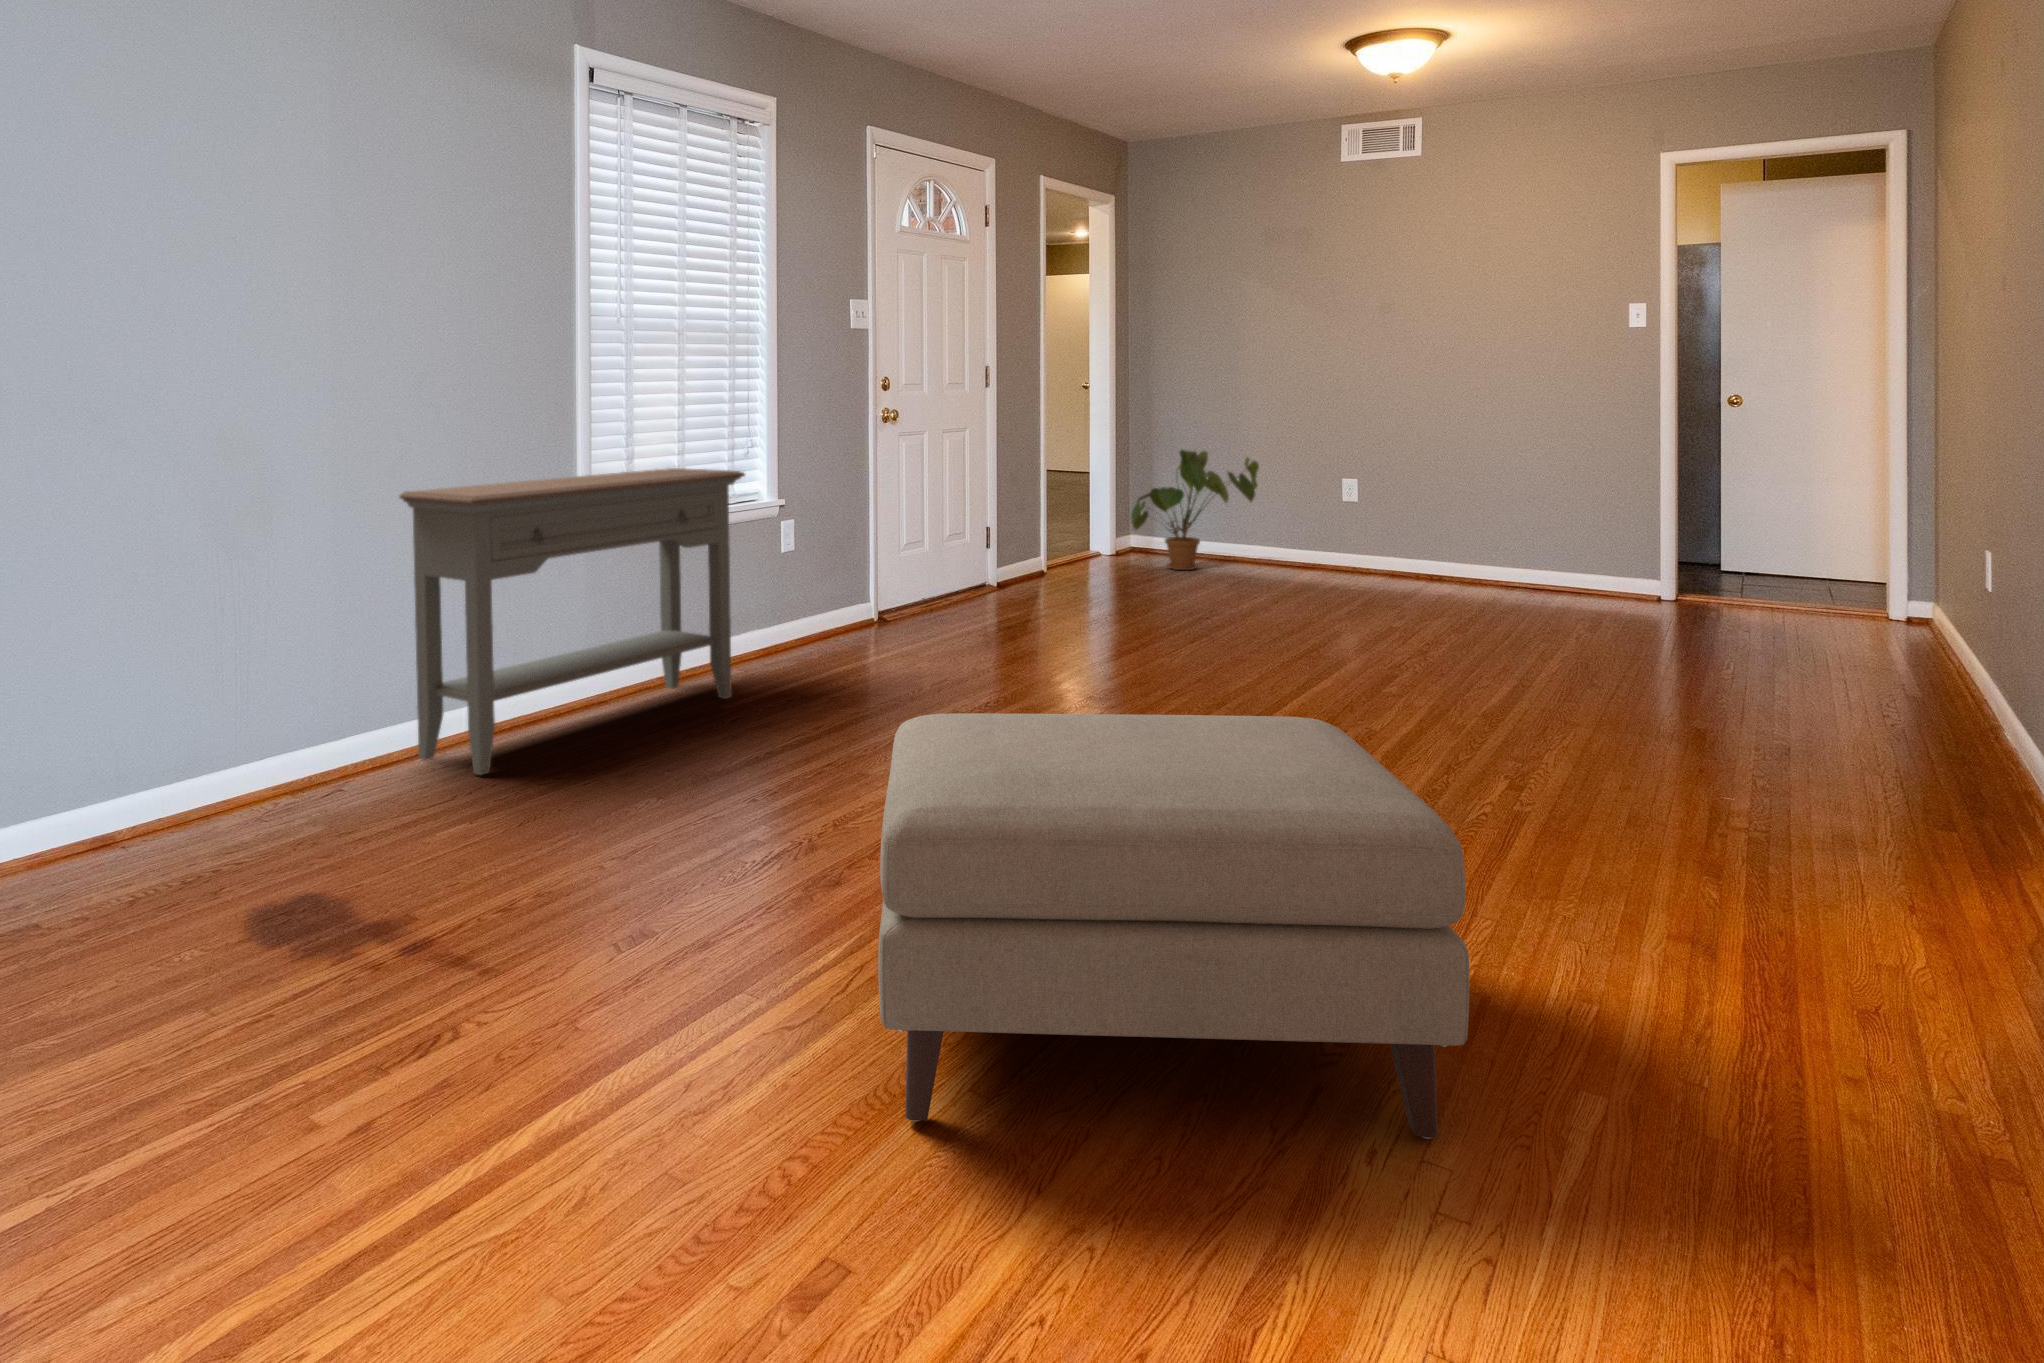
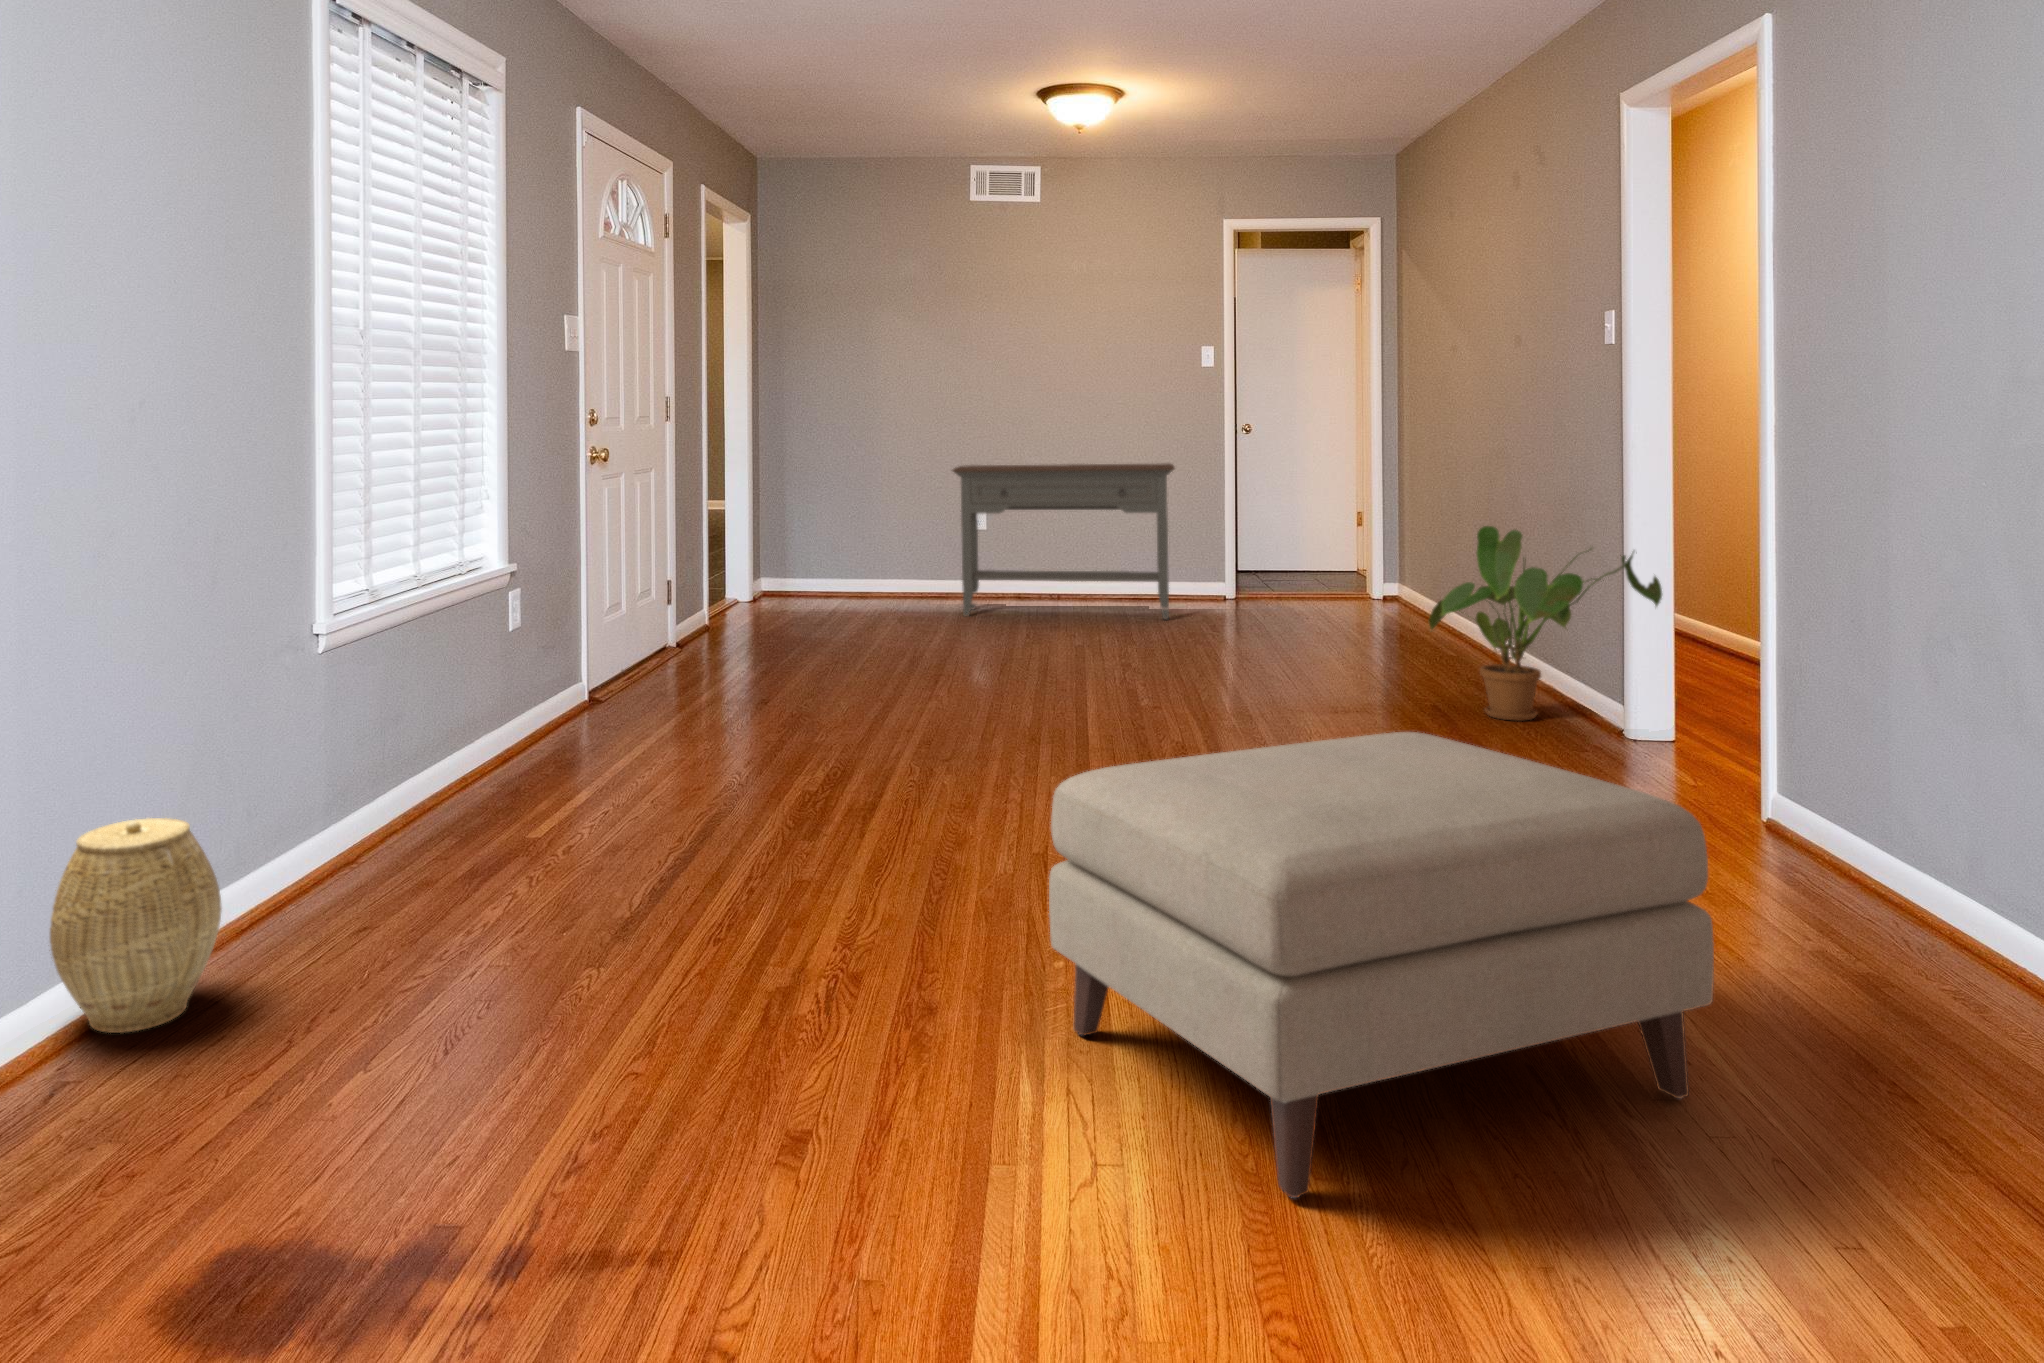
house plant: present [1131,450,1259,570] -> present [1429,526,1662,721]
console table: present [399,468,745,775] -> present [952,463,1175,619]
woven basket: none [255,670,377,819] -> present [50,818,221,1033]

